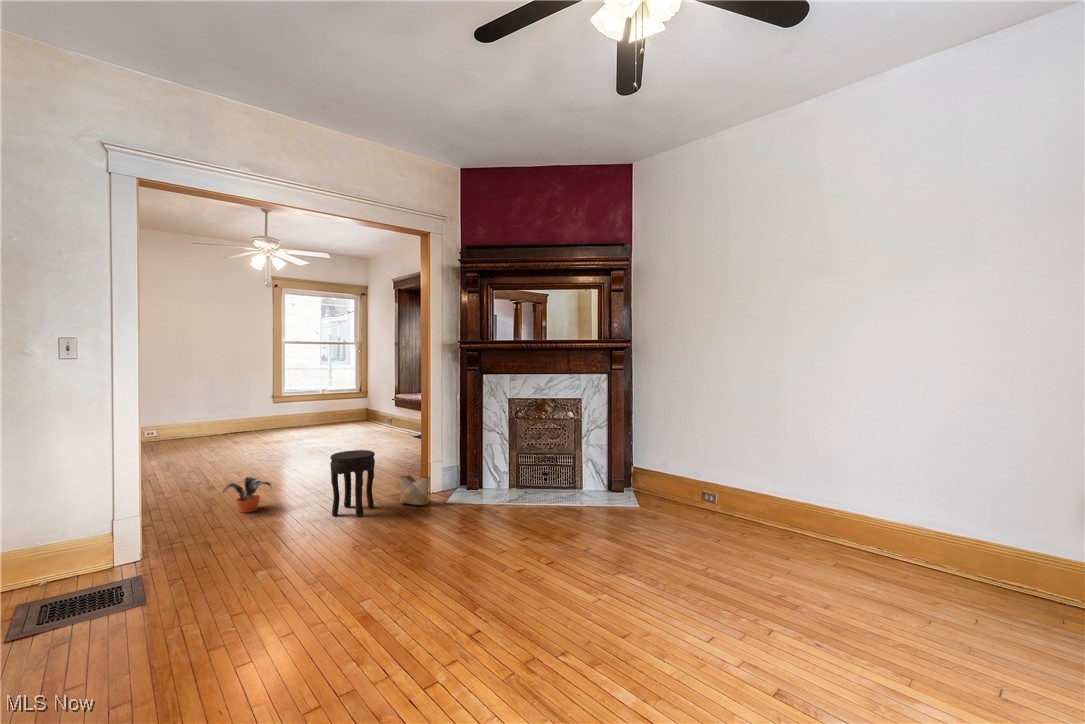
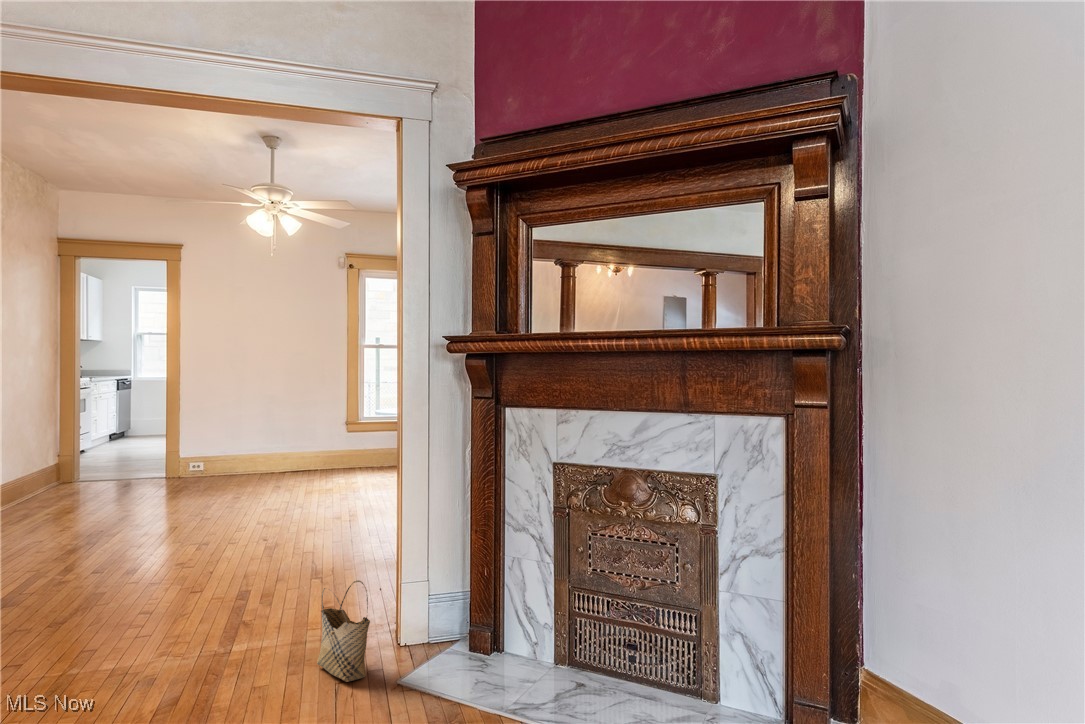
side table: present [330,450,375,517] -> none [179,547,270,692]
potted plant: present [223,477,271,512] -> none [54,570,140,636]

